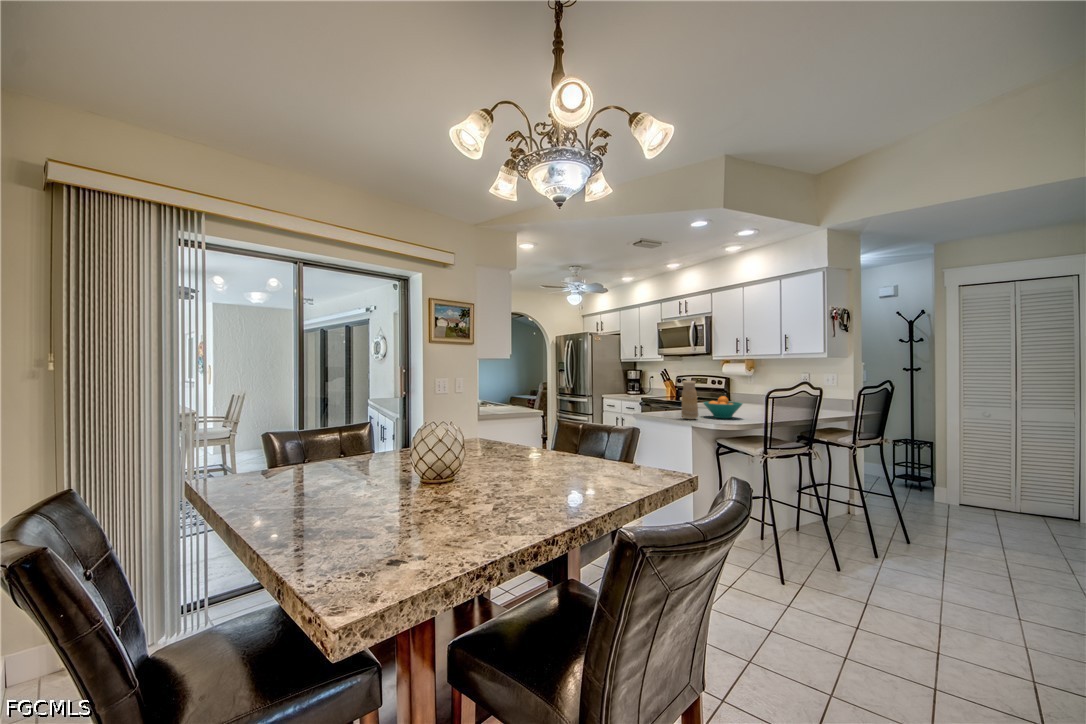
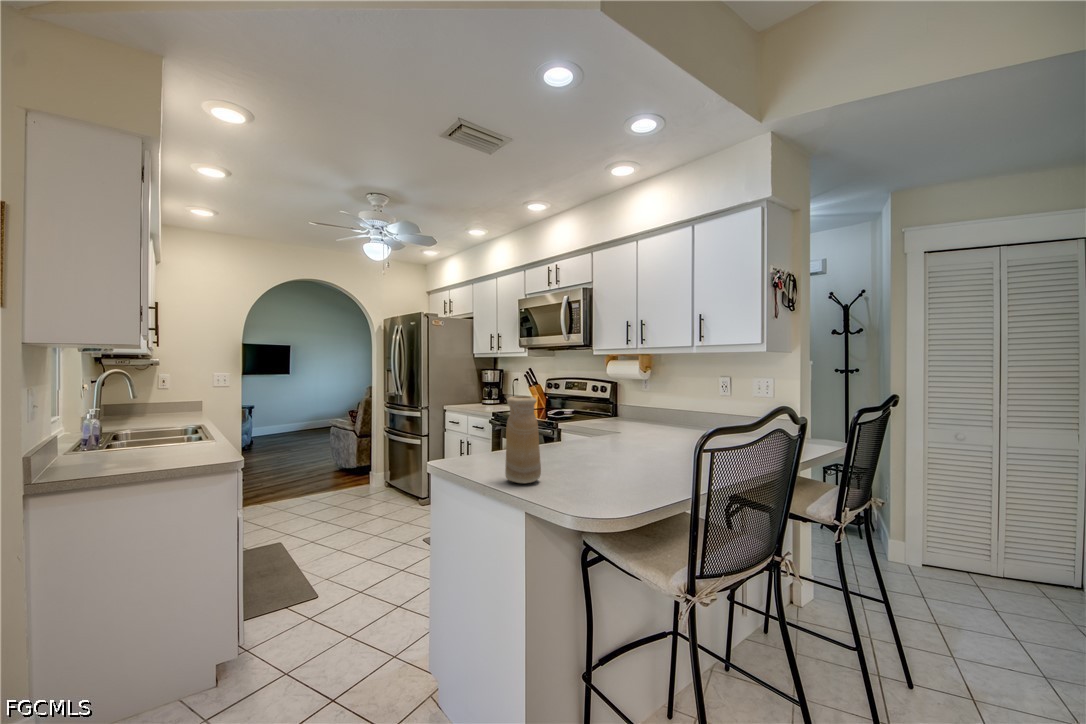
fruit bowl: present [704,396,743,418] -> none [557,426,633,474]

